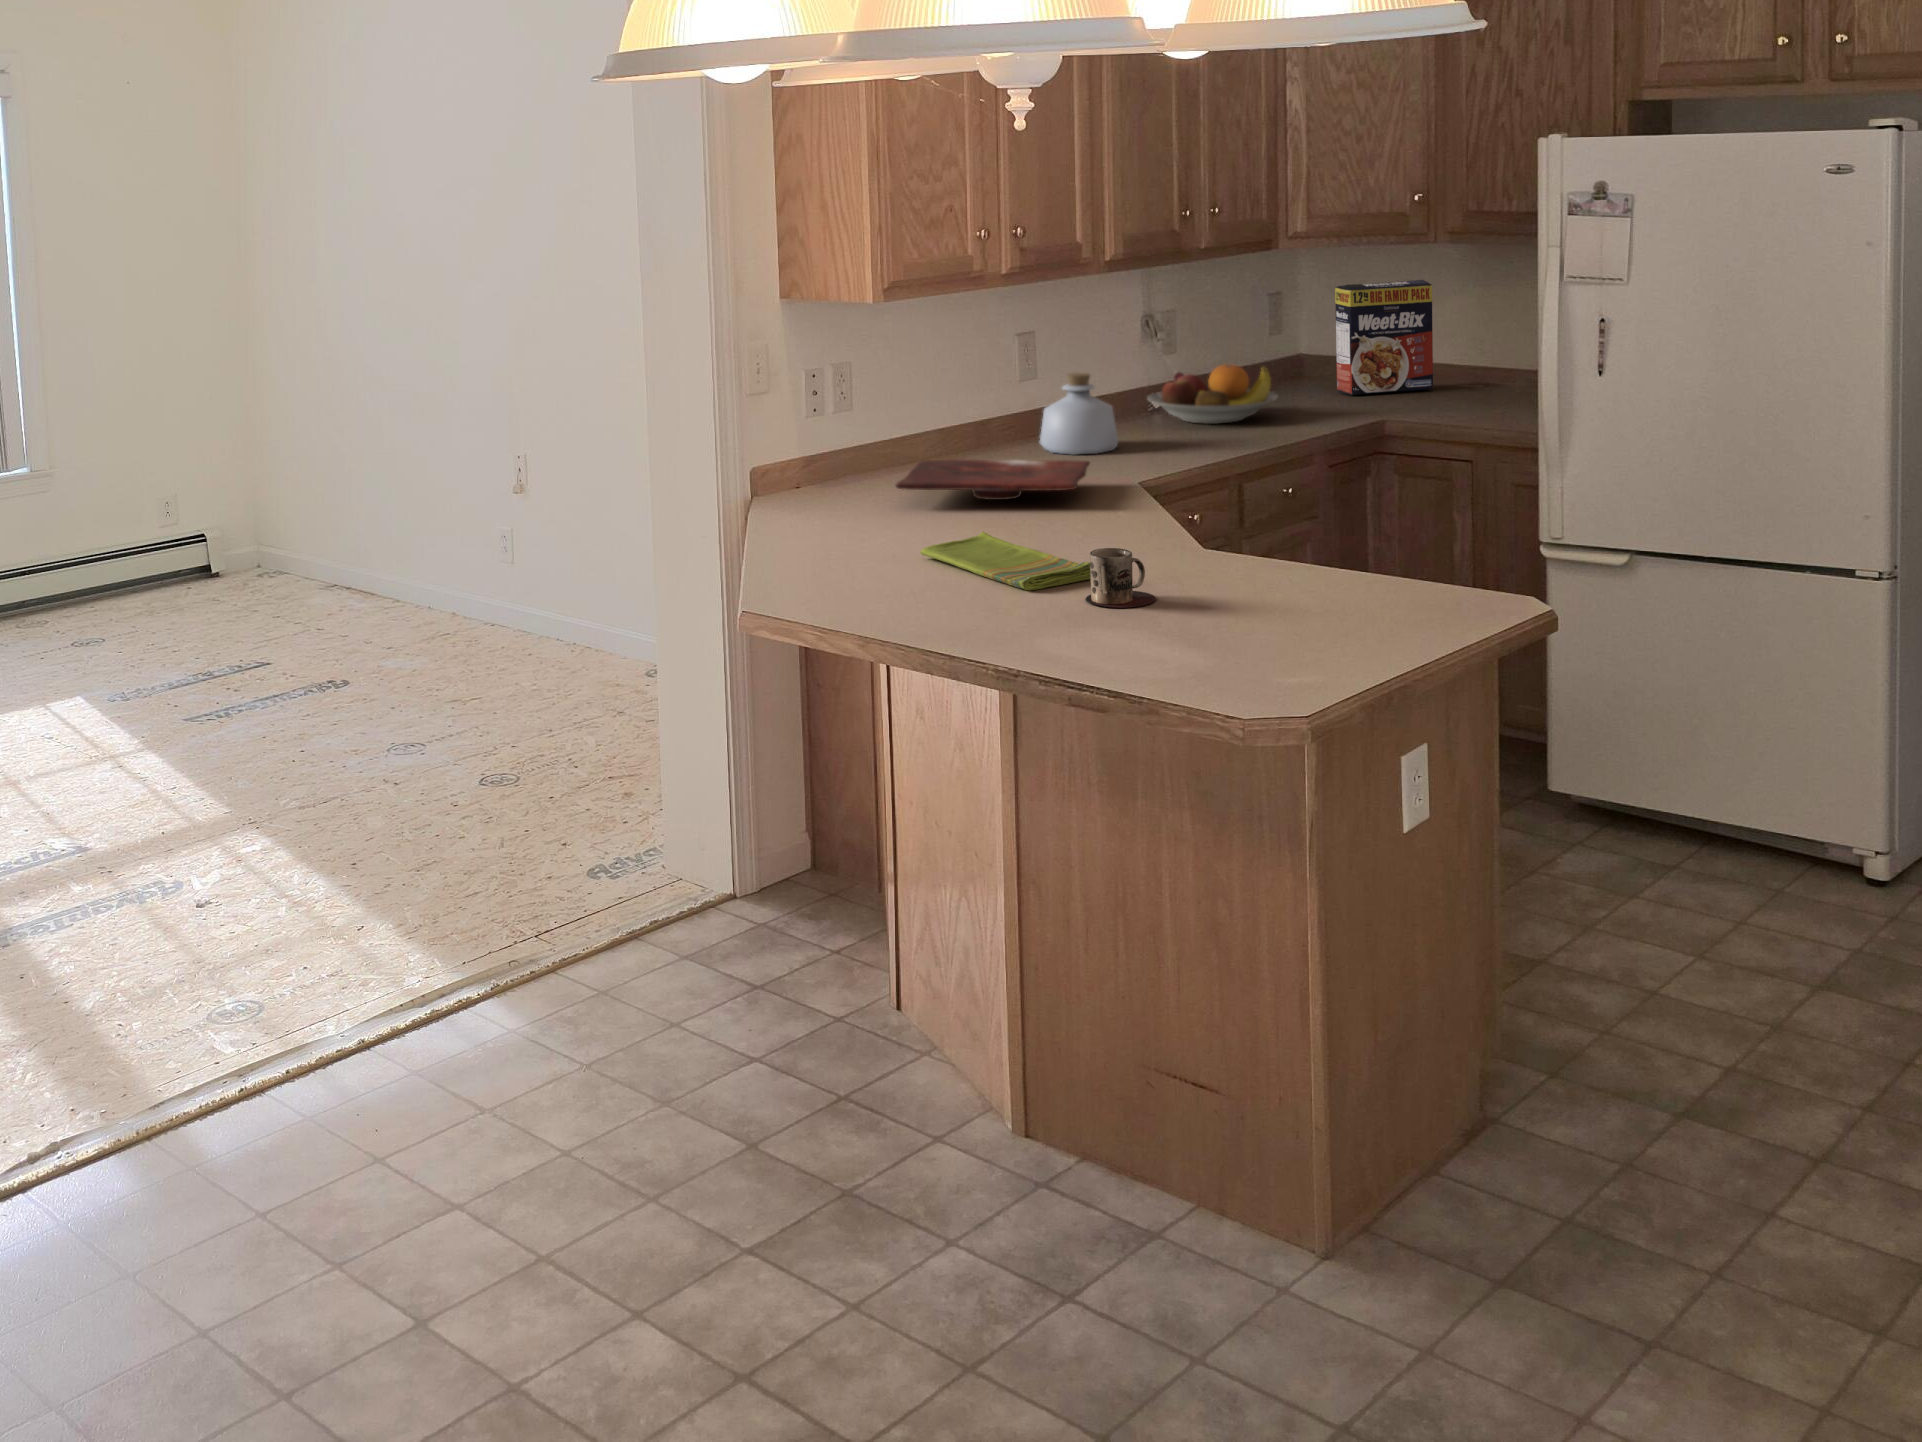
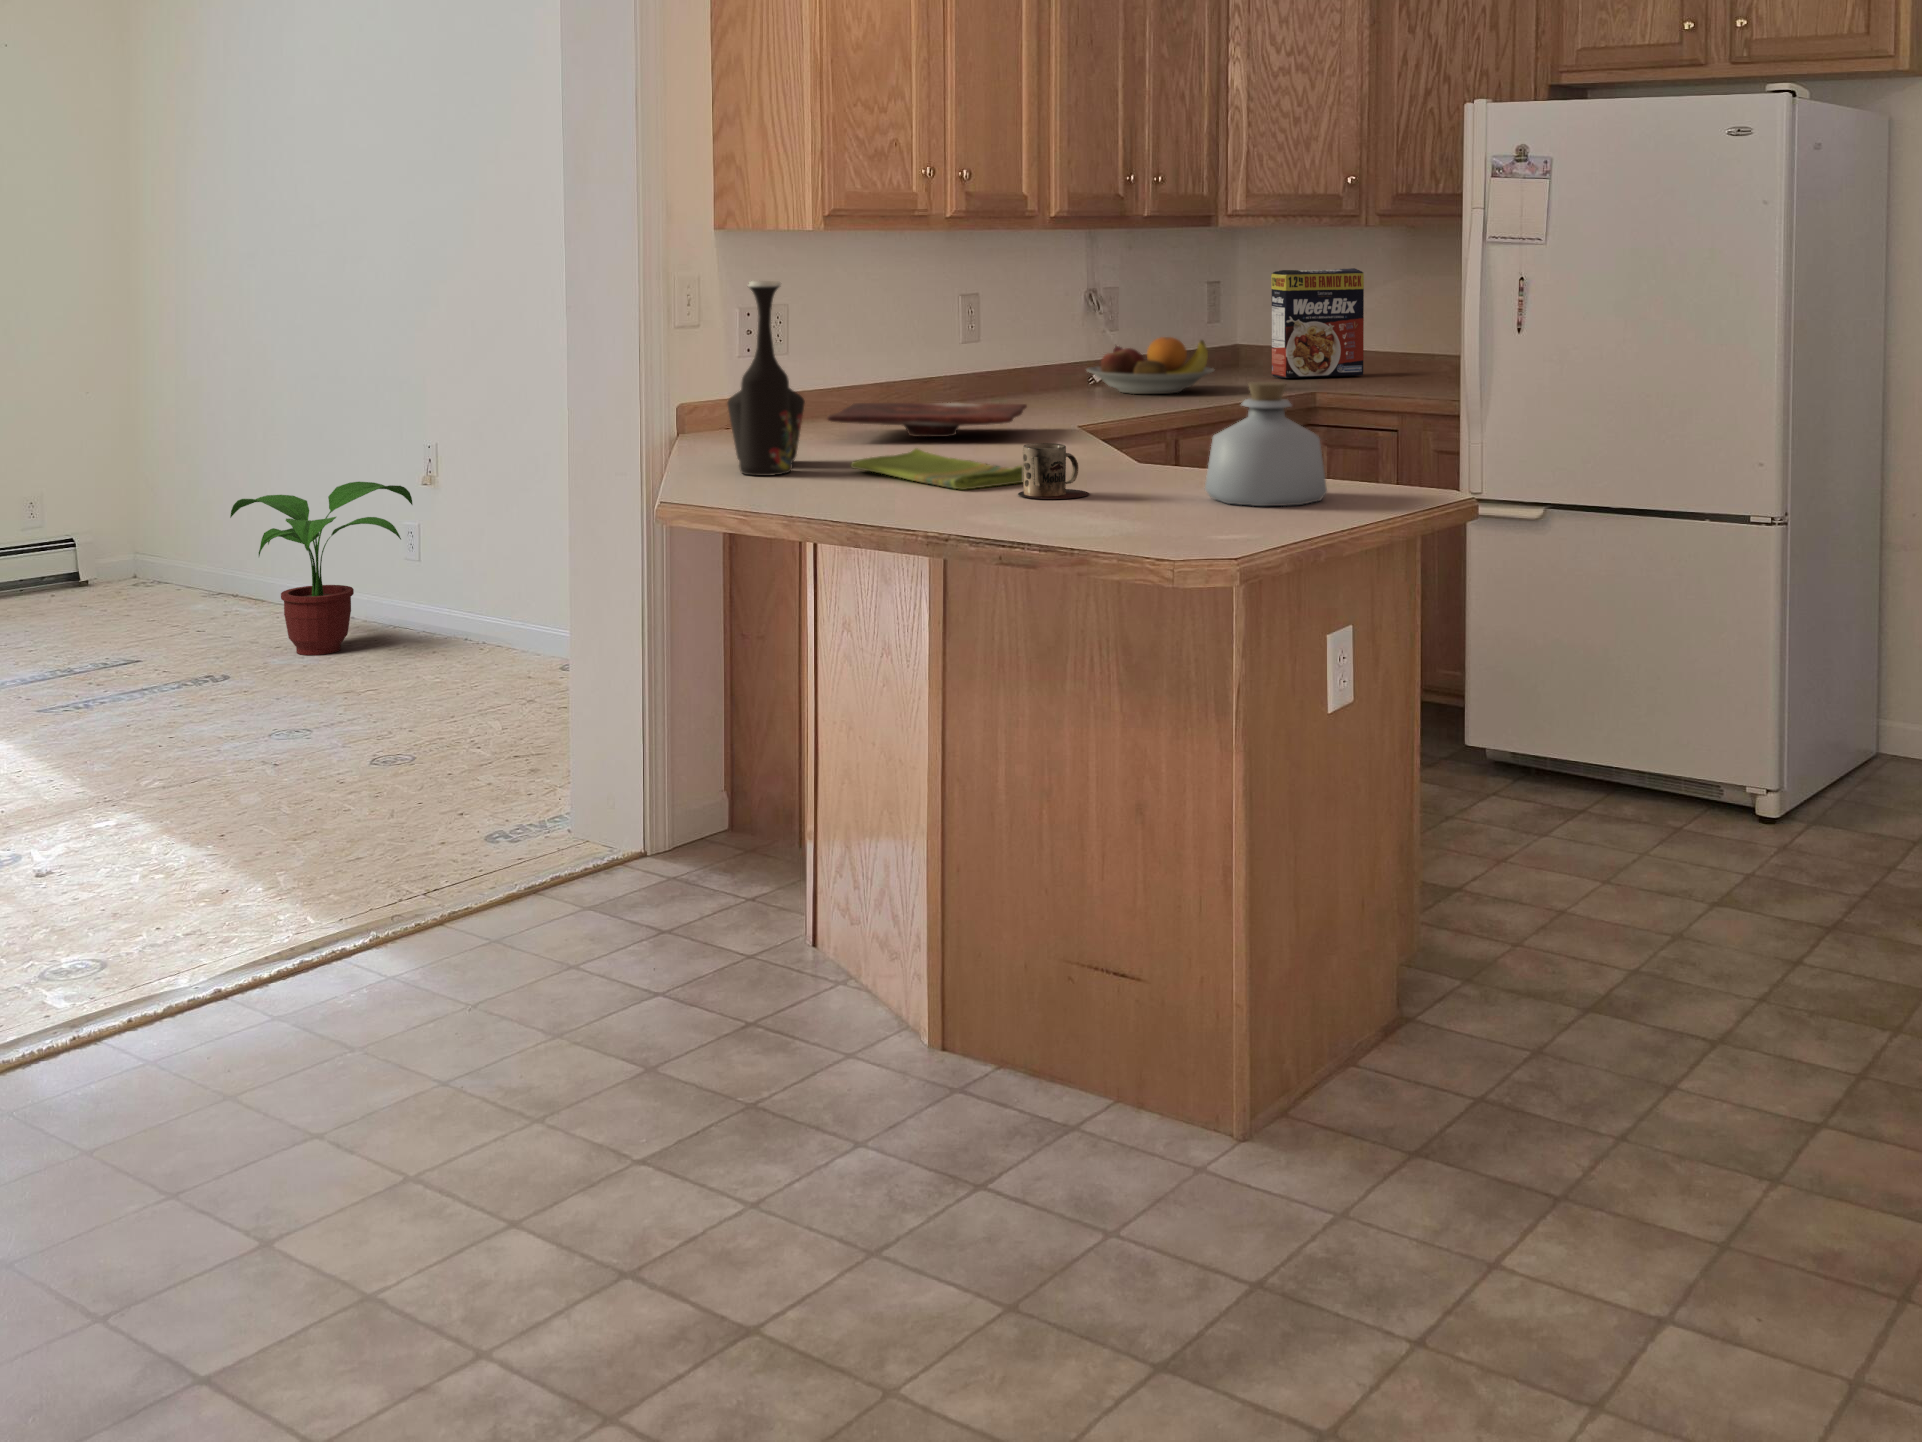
vase: none [800,368,875,565] -> present [727,281,805,476]
bottle: present [1040,373,1118,455] -> present [1205,382,1327,506]
potted plant: none [341,494,504,660] -> present [230,482,412,655]

